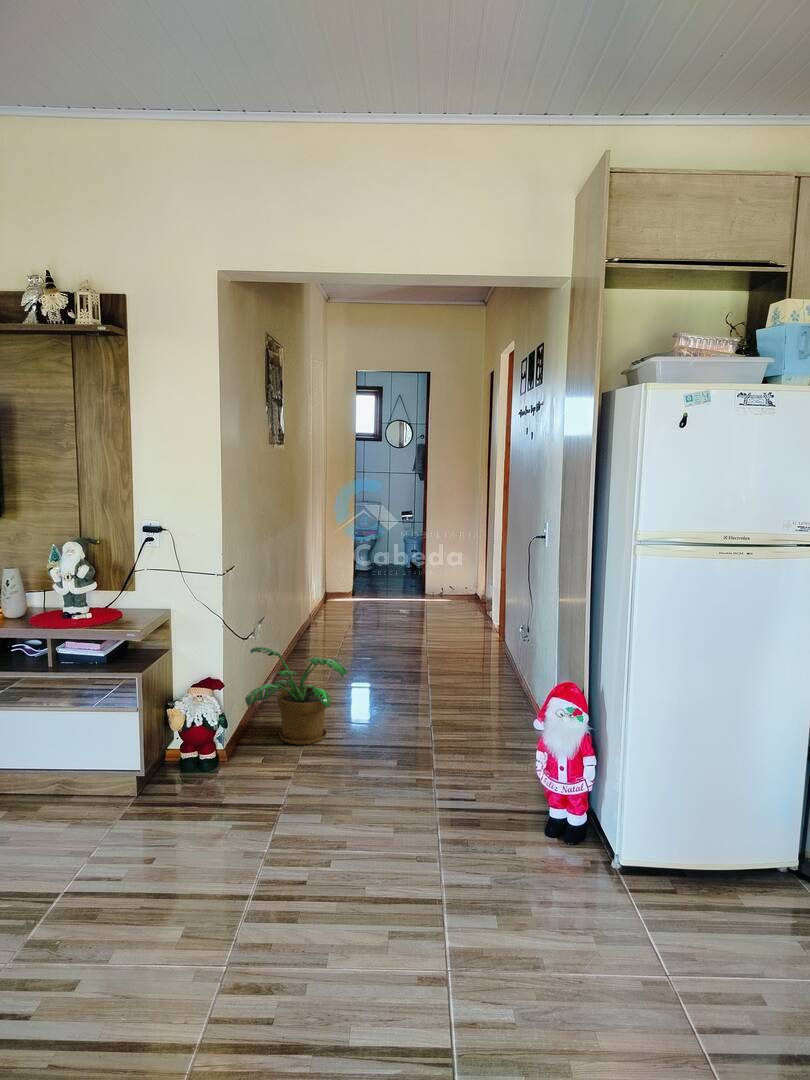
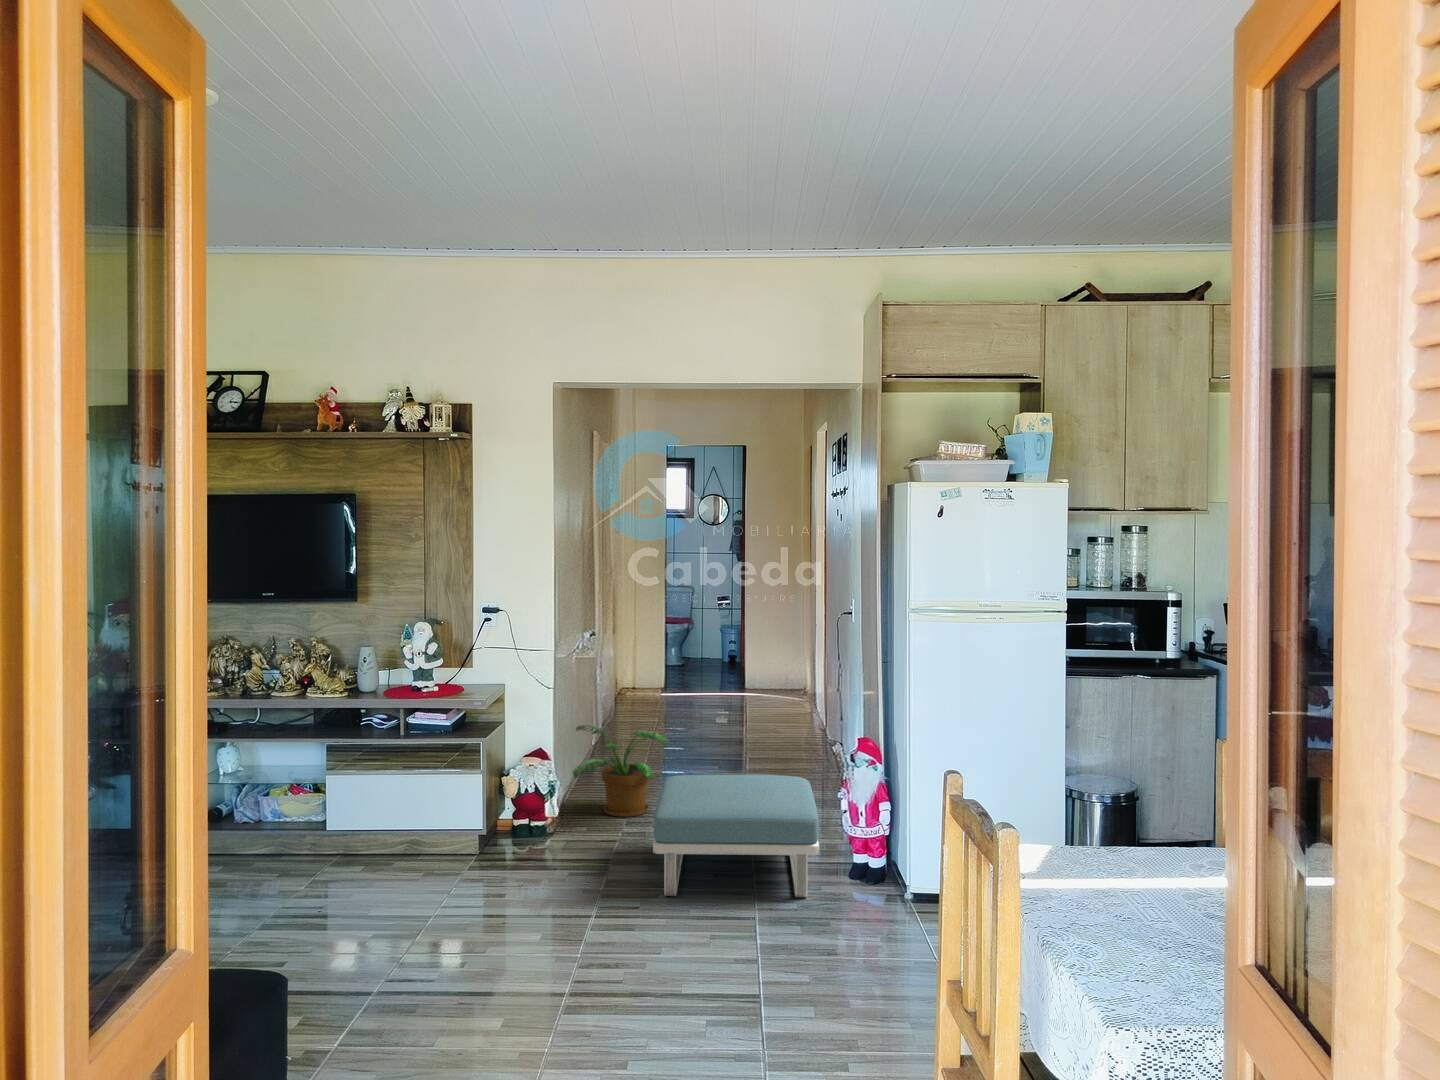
footstool: none [324,713,515,868] -> present [653,774,819,897]

